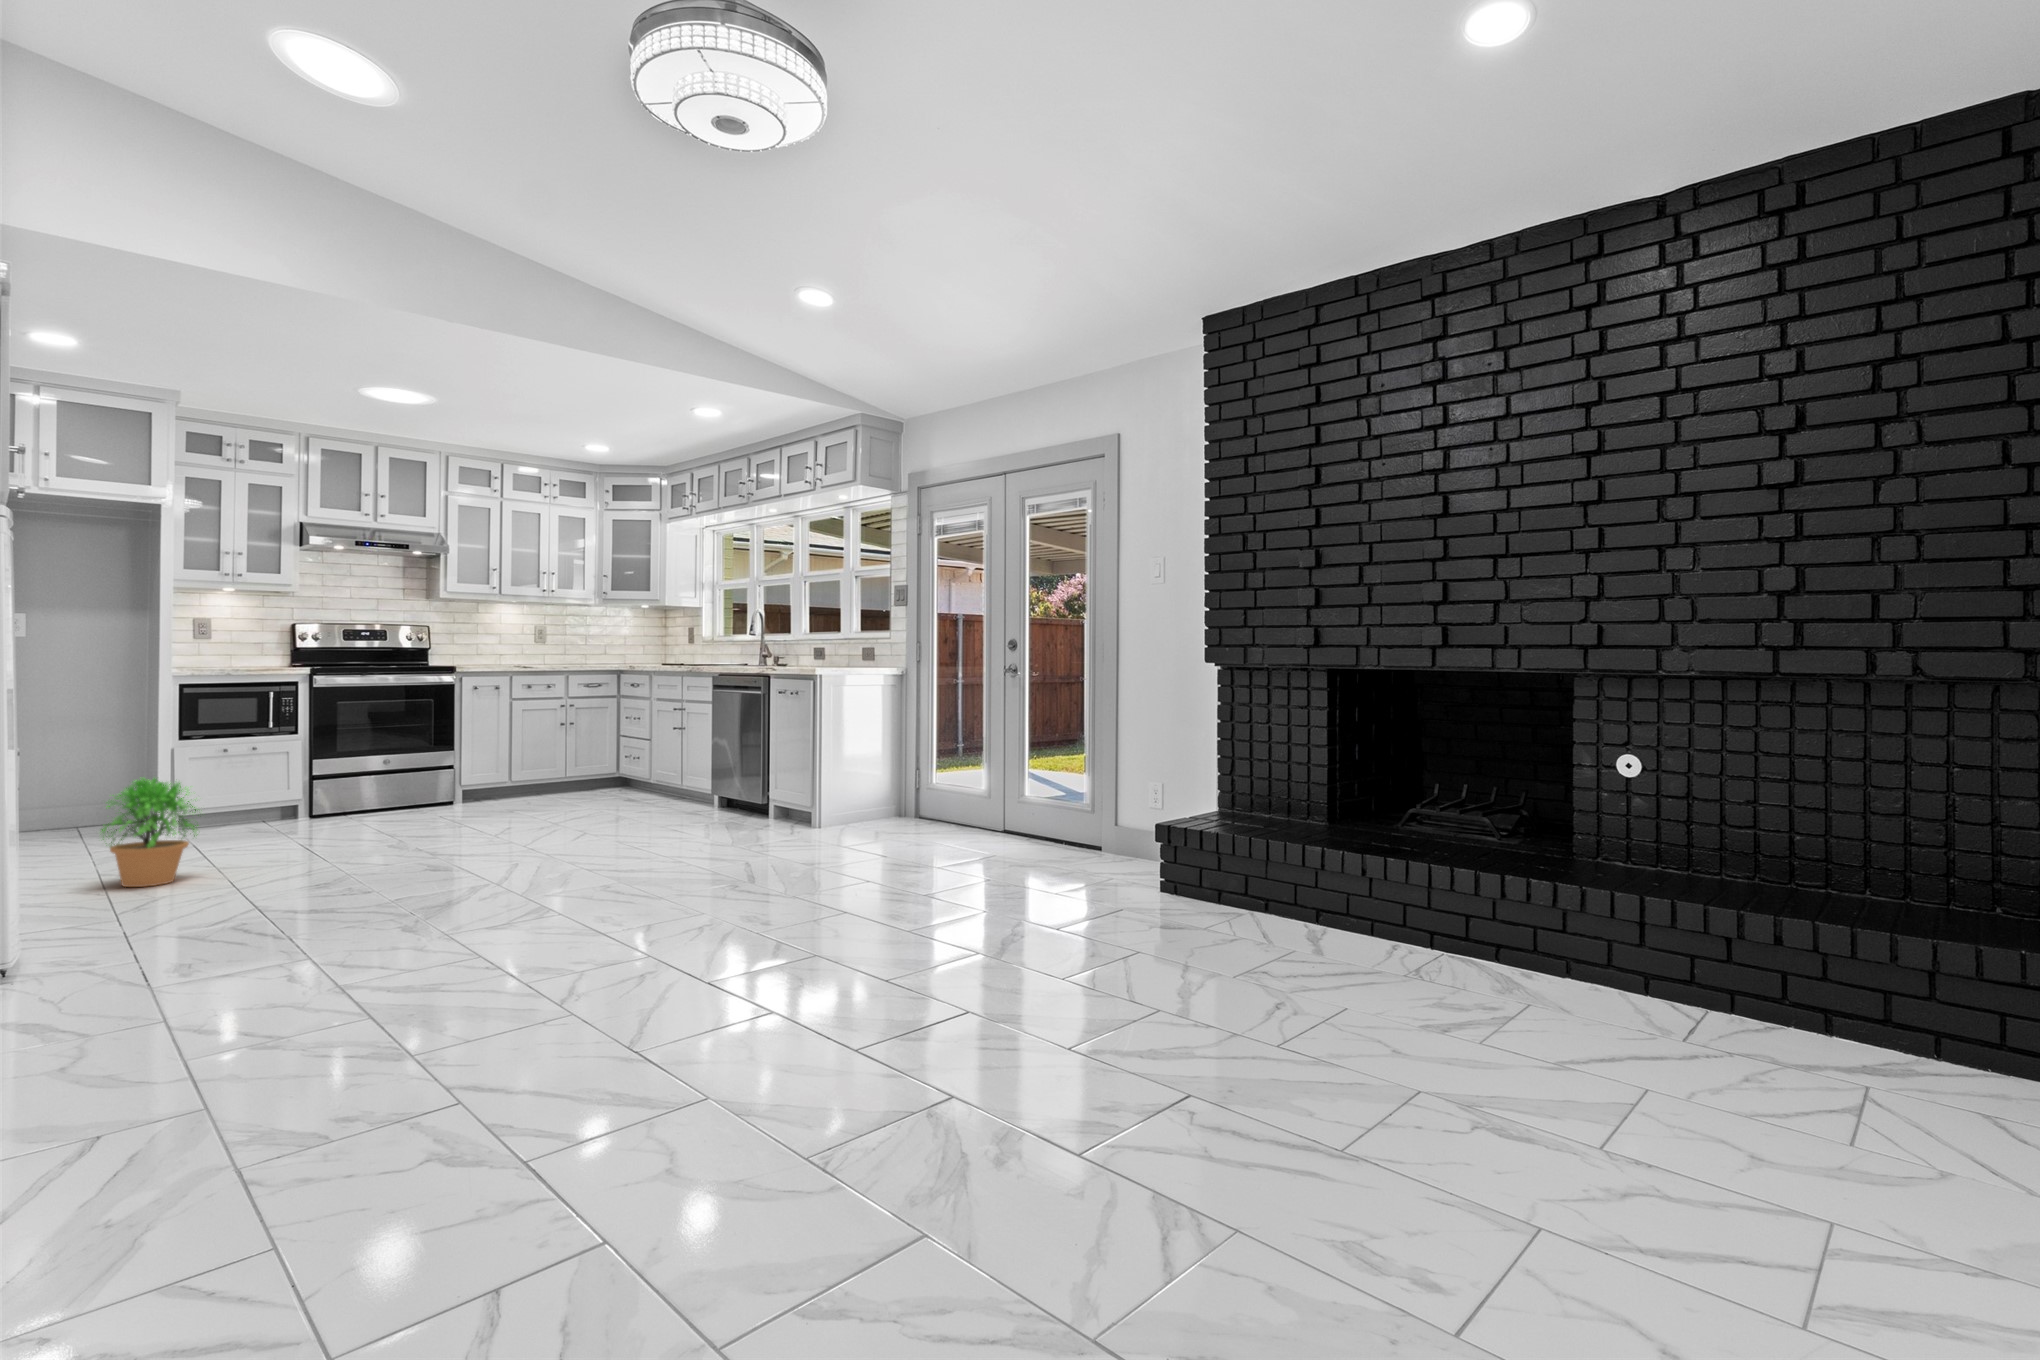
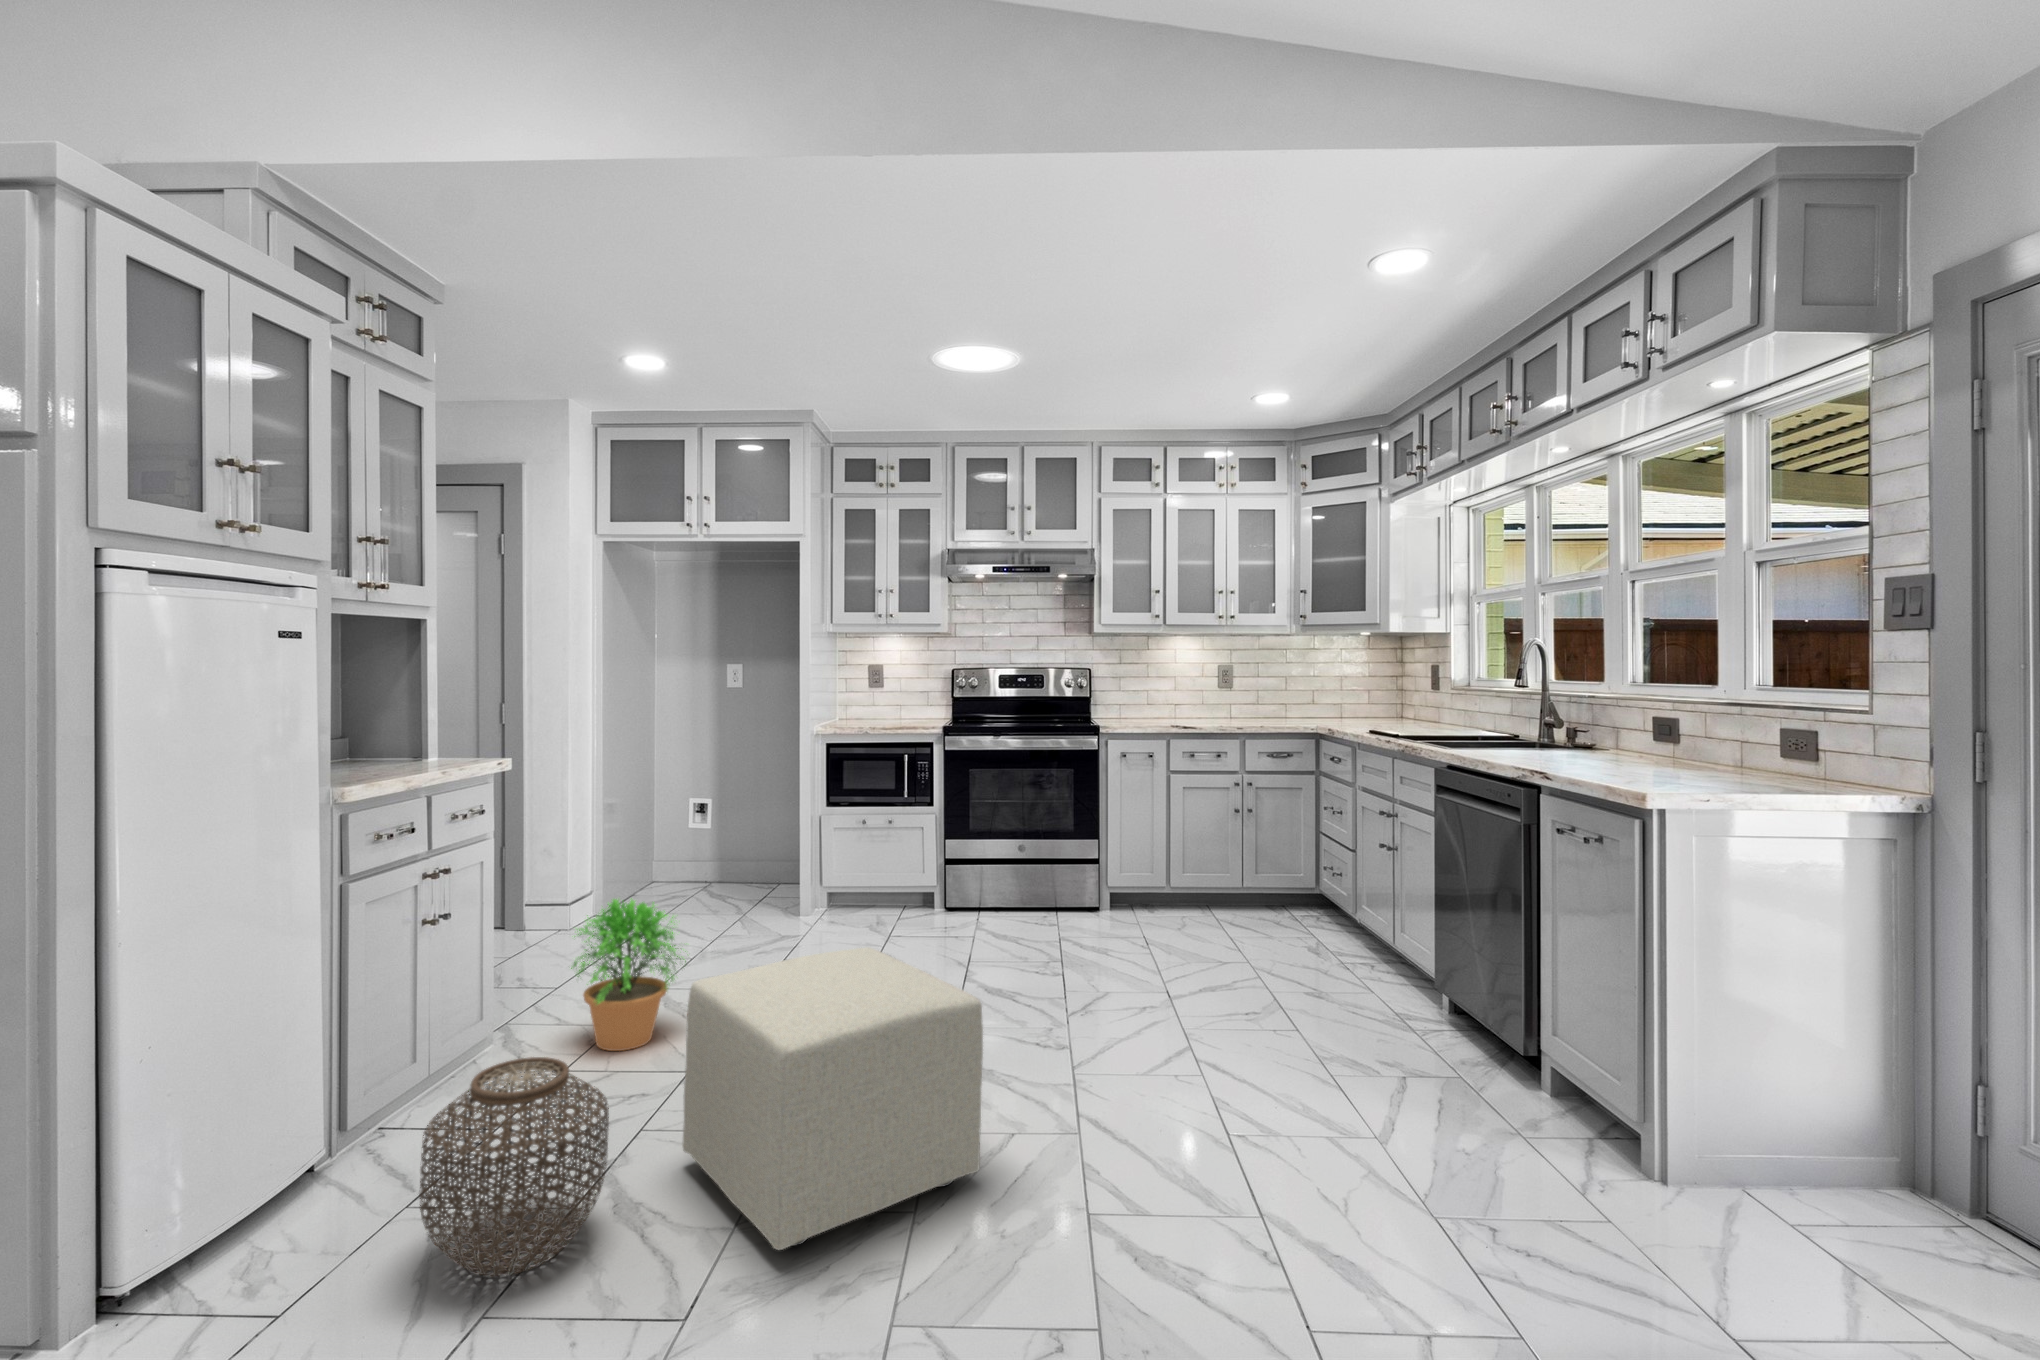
ottoman: none [324,772,520,889] -> present [683,947,983,1250]
woven basket: none [213,817,331,921] -> present [419,1057,609,1276]

